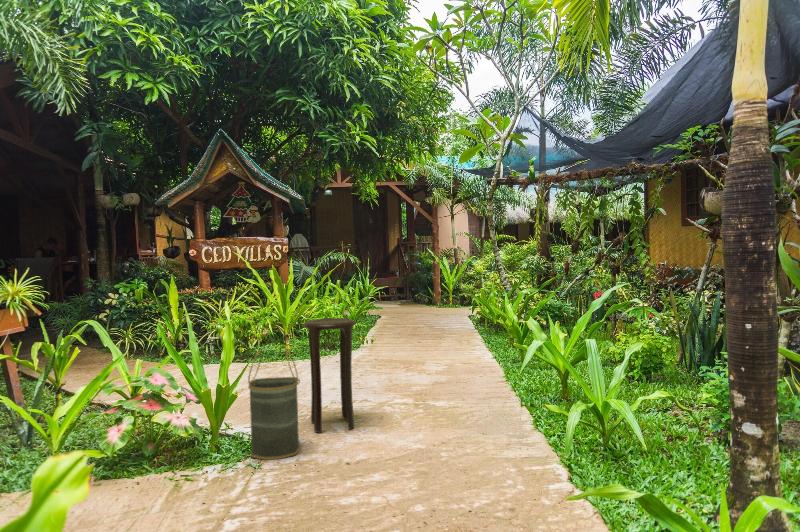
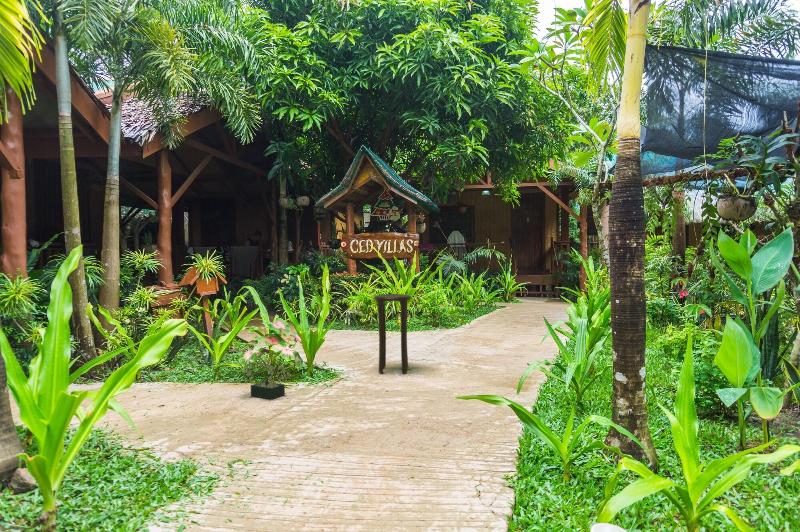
basket: present [248,349,300,460] -> none [329,311,364,384]
decorative plant: none [111,430,201,510] -> present [241,353,290,400]

